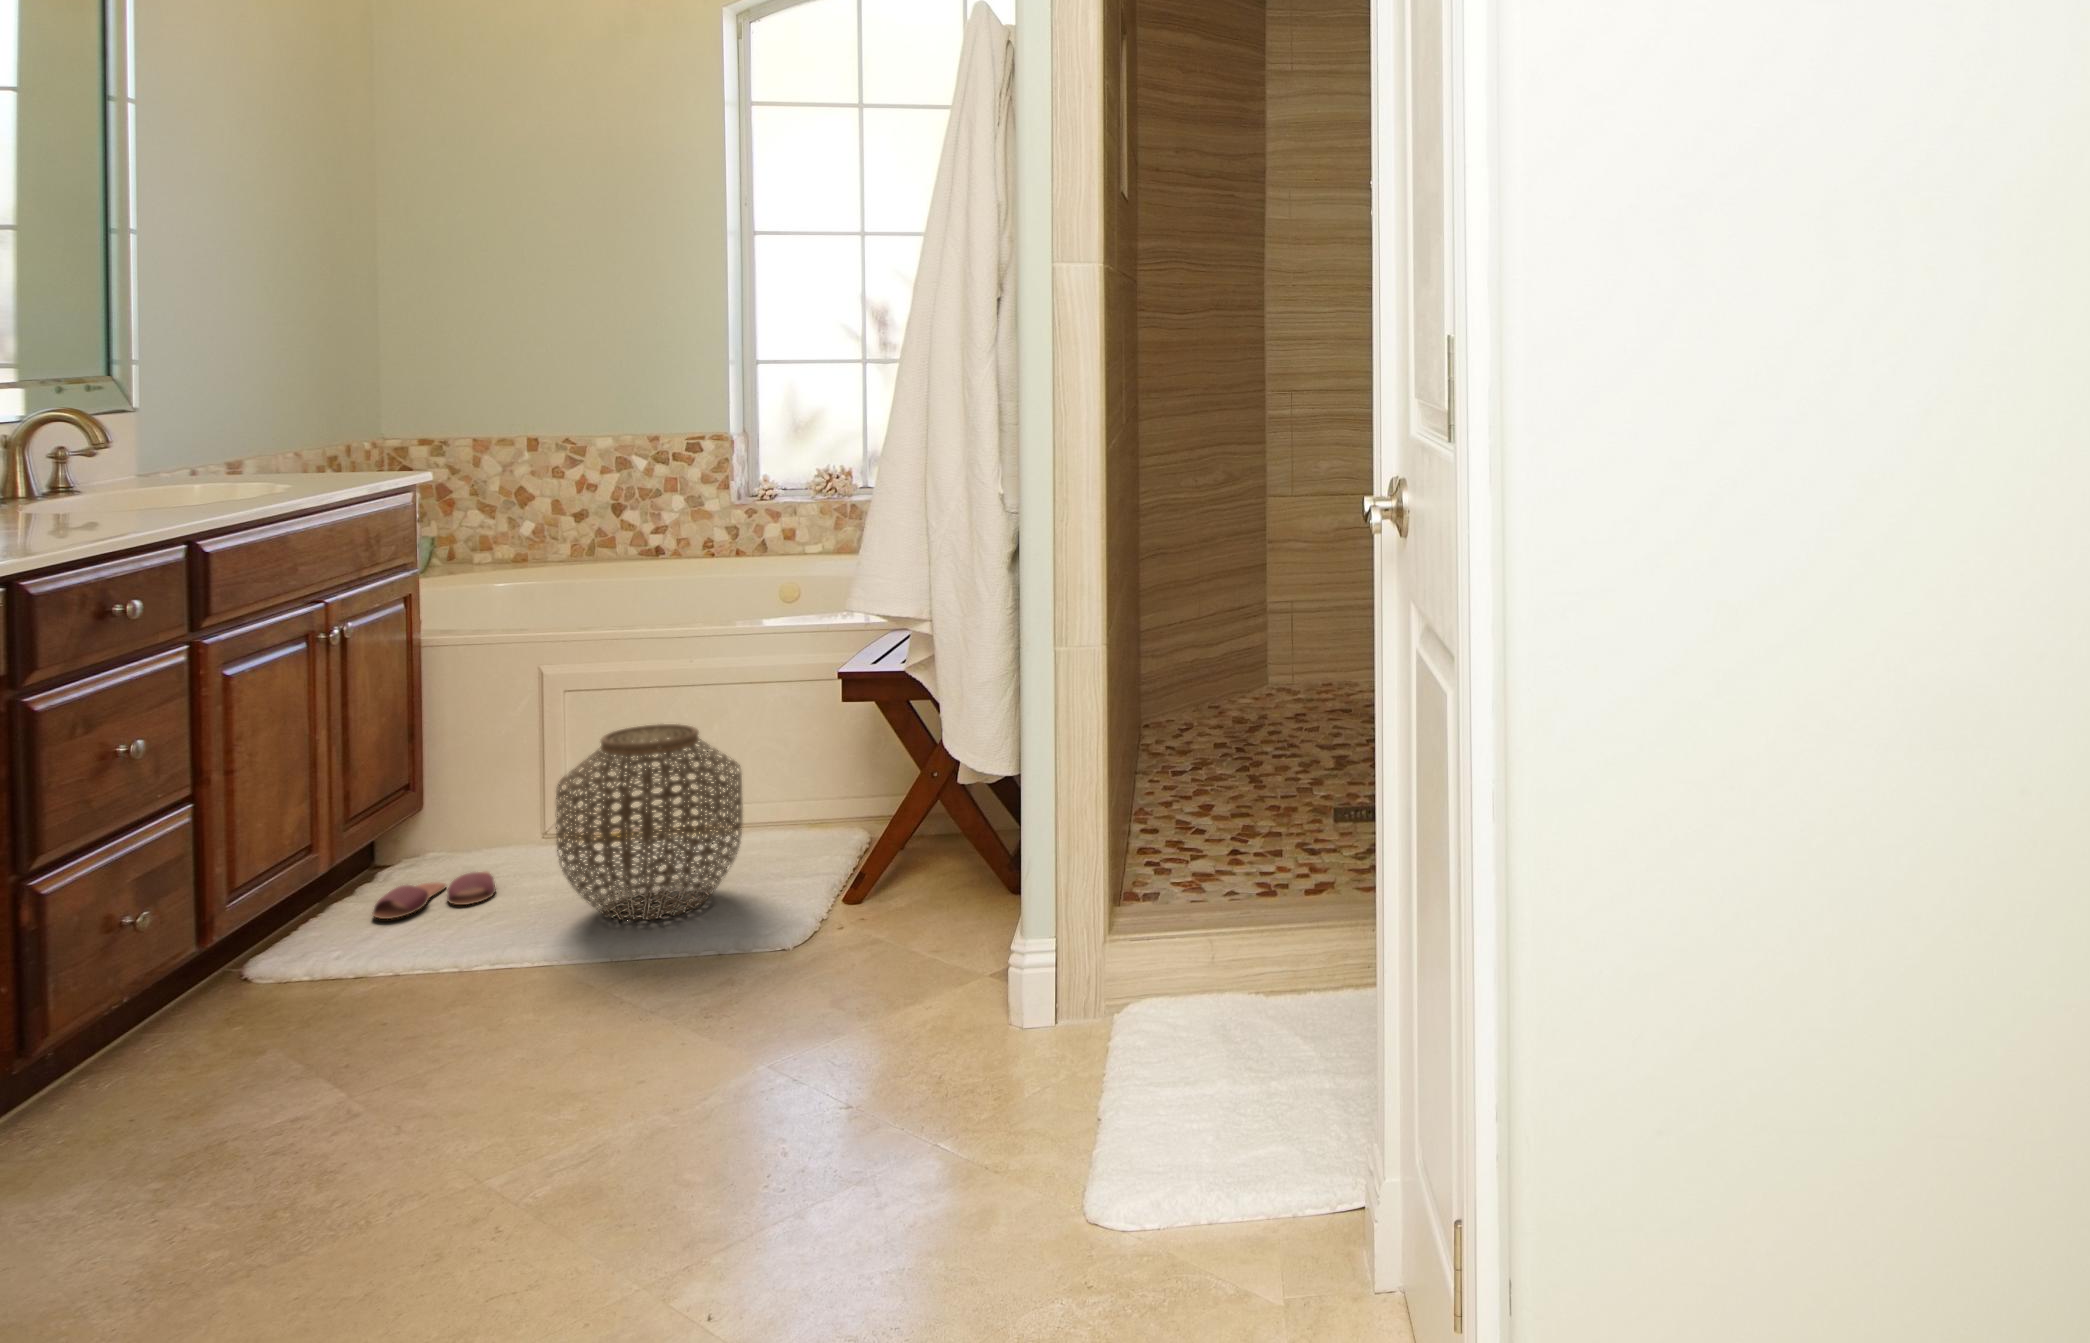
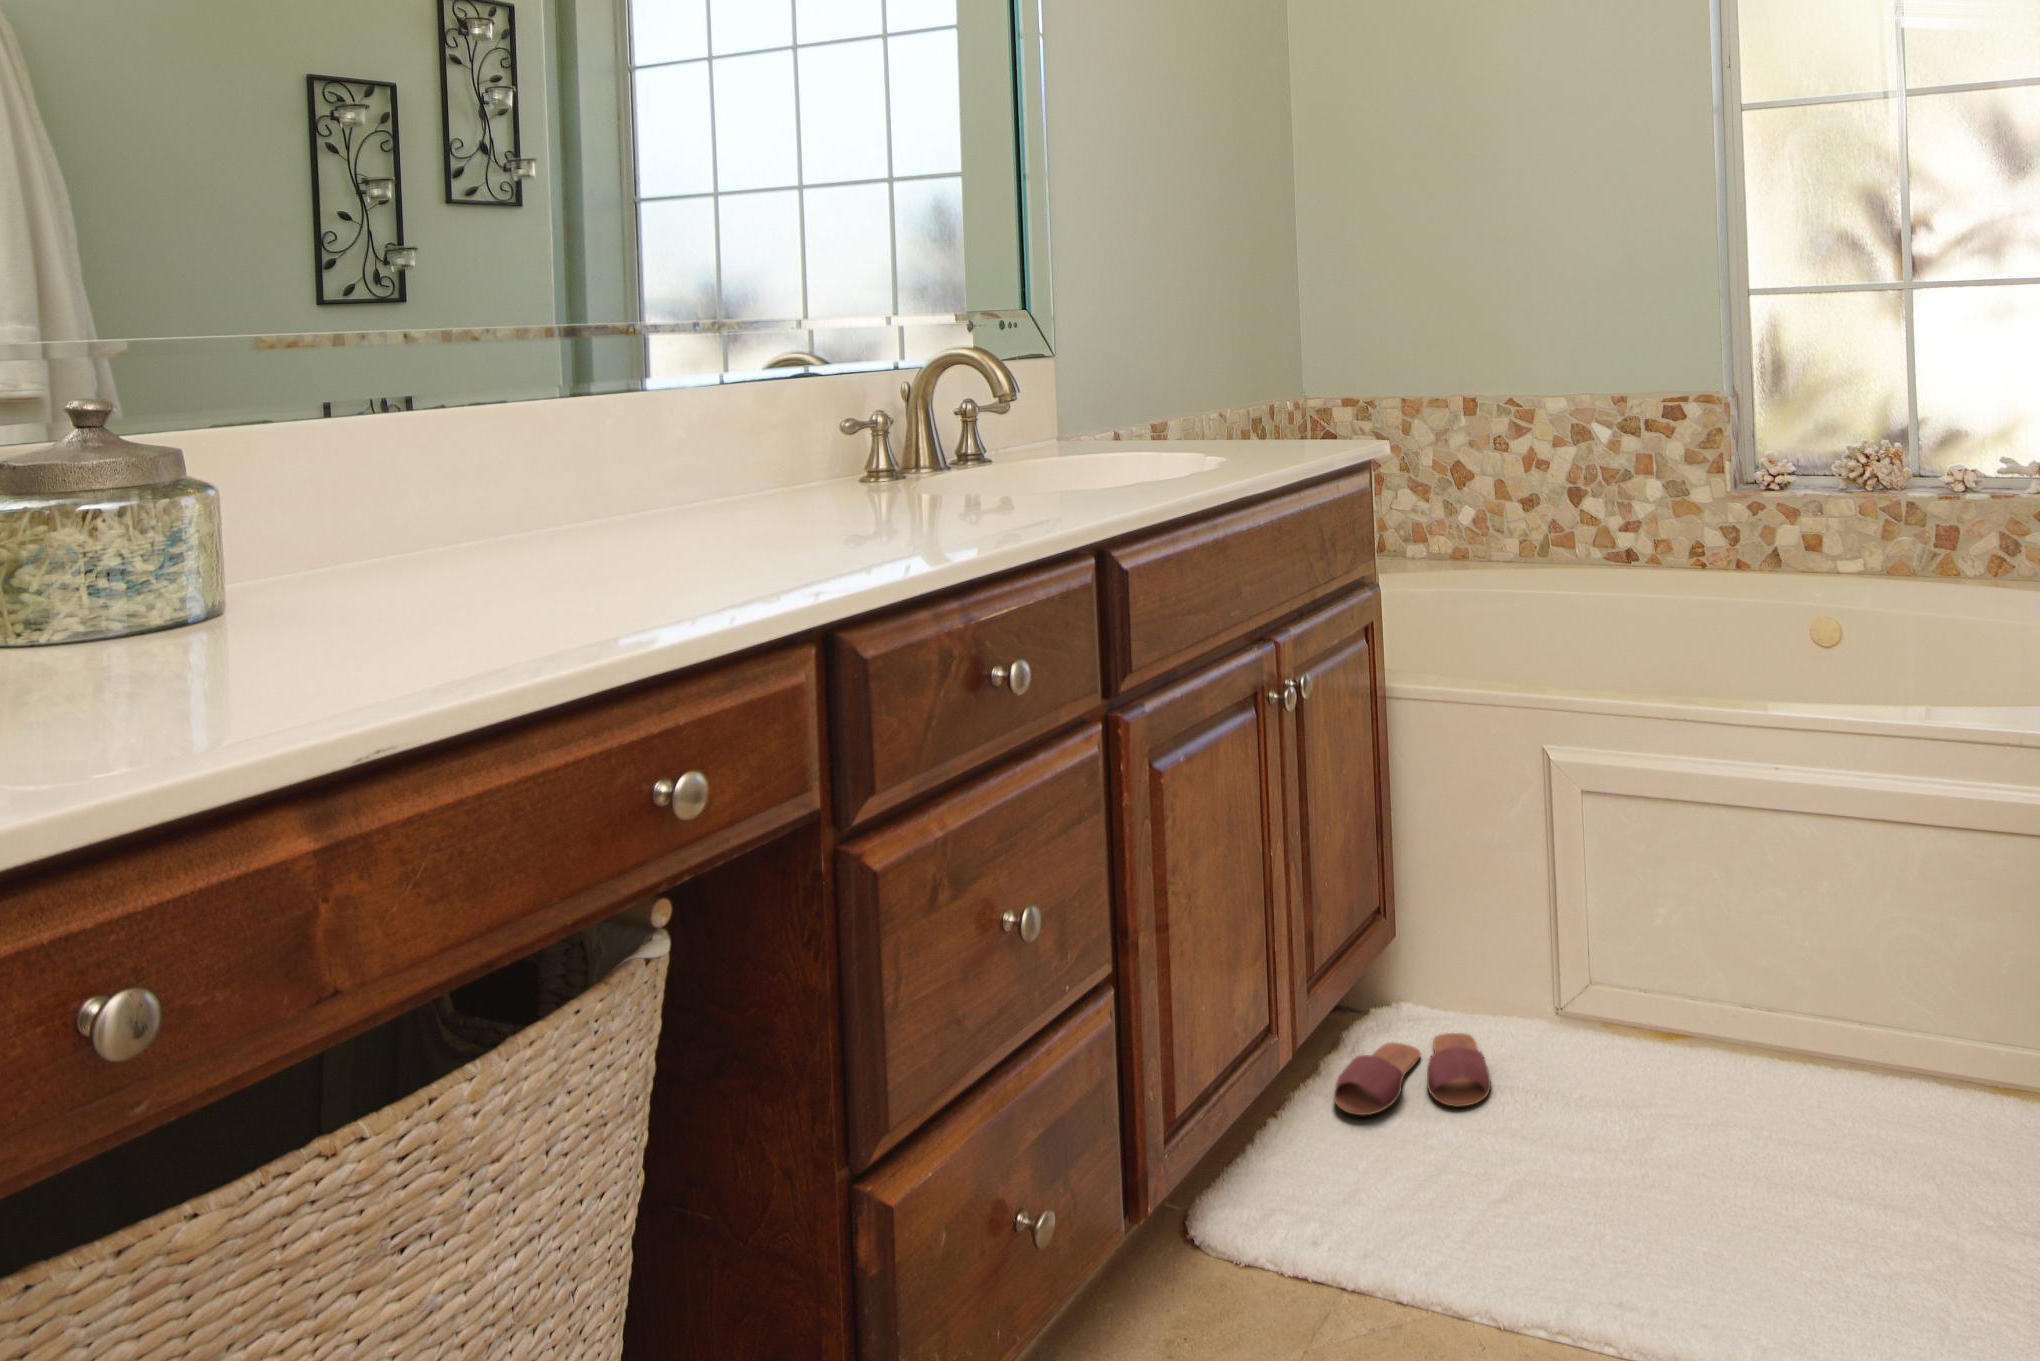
woven basket: present [556,724,743,920] -> none [1597,871,1897,1227]

